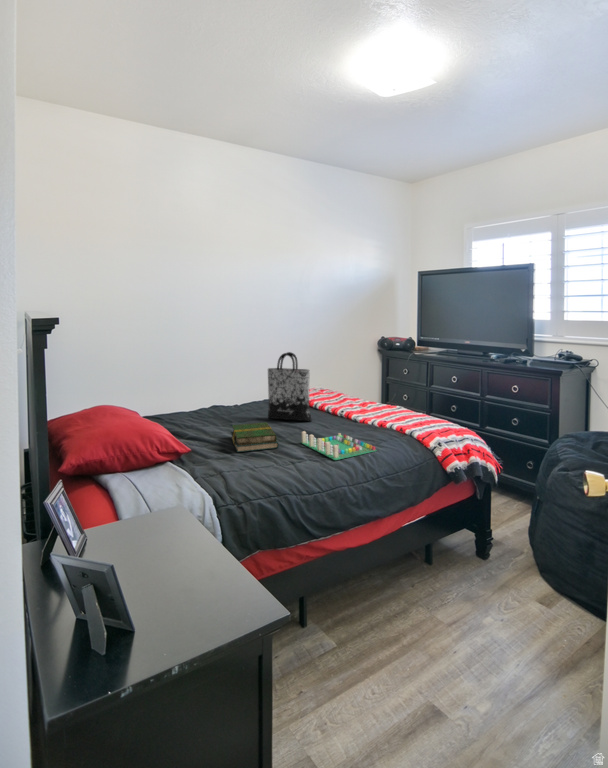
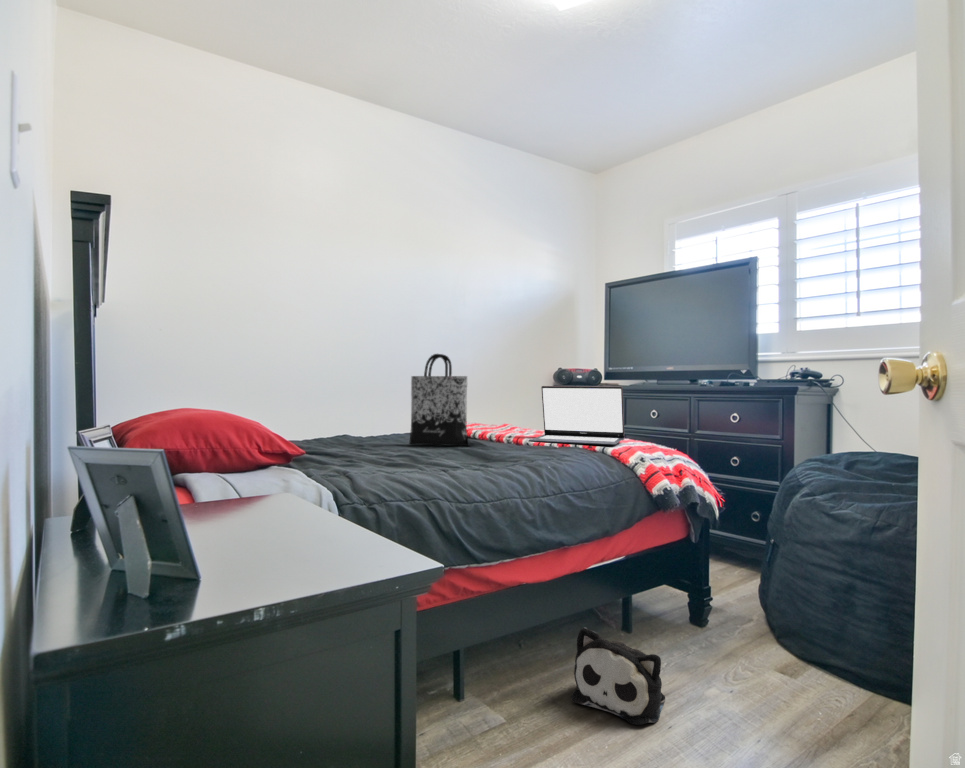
laptop: none [356,375,428,427] -> present [529,386,624,445]
book: present [231,422,279,452] -> none [359,438,425,465]
board game: present [301,431,377,460] -> none [455,444,559,470]
plush toy: none [383,573,449,644] -> present [571,627,665,725]

